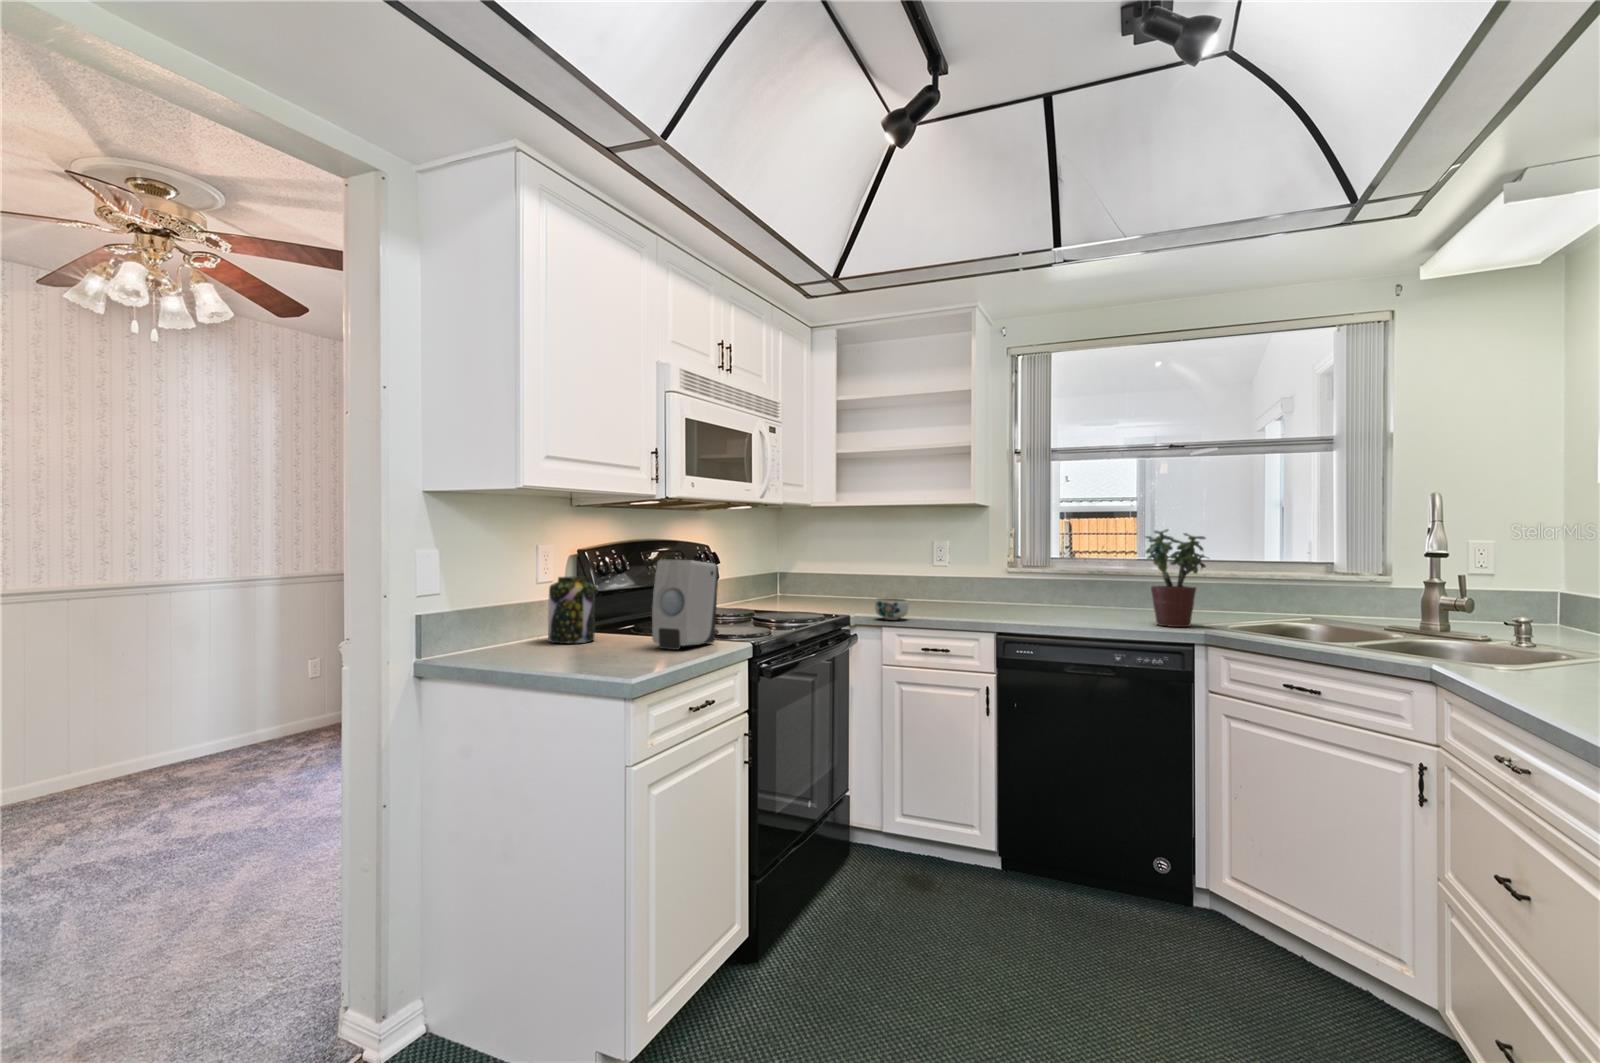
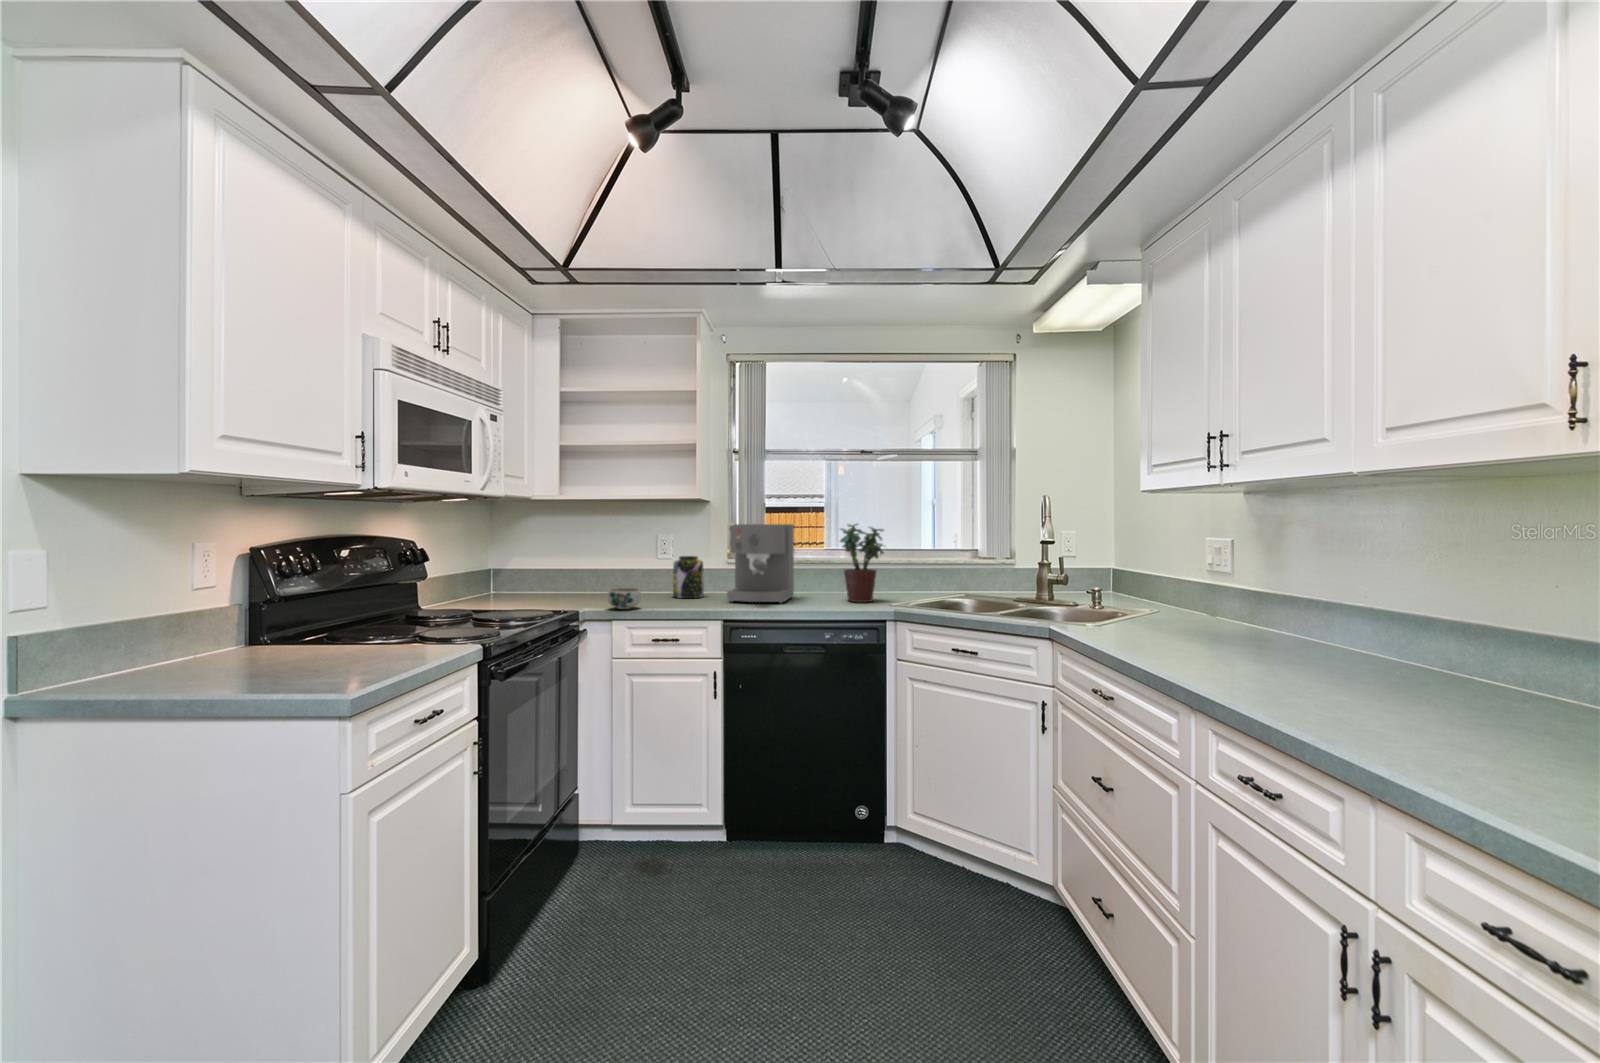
coffee maker: none [1005,531,1087,623] -> present [727,524,794,603]
soap dispenser: present [652,560,719,650] -> none [351,563,438,666]
jar: present [548,577,595,643] -> present [673,556,704,598]

